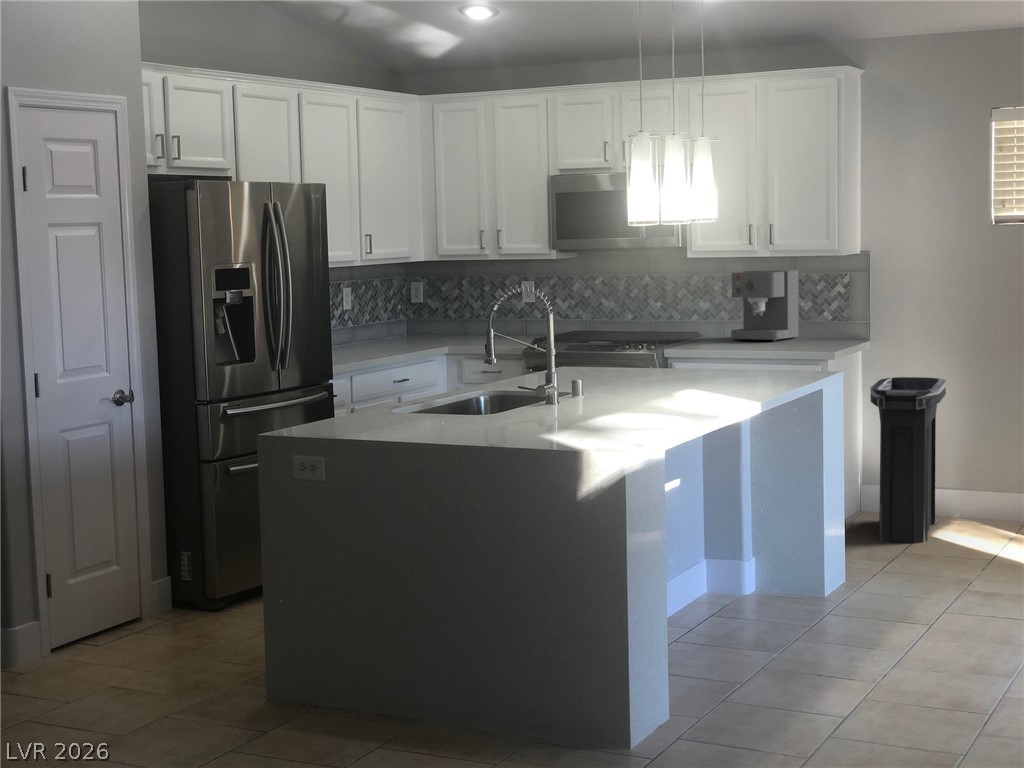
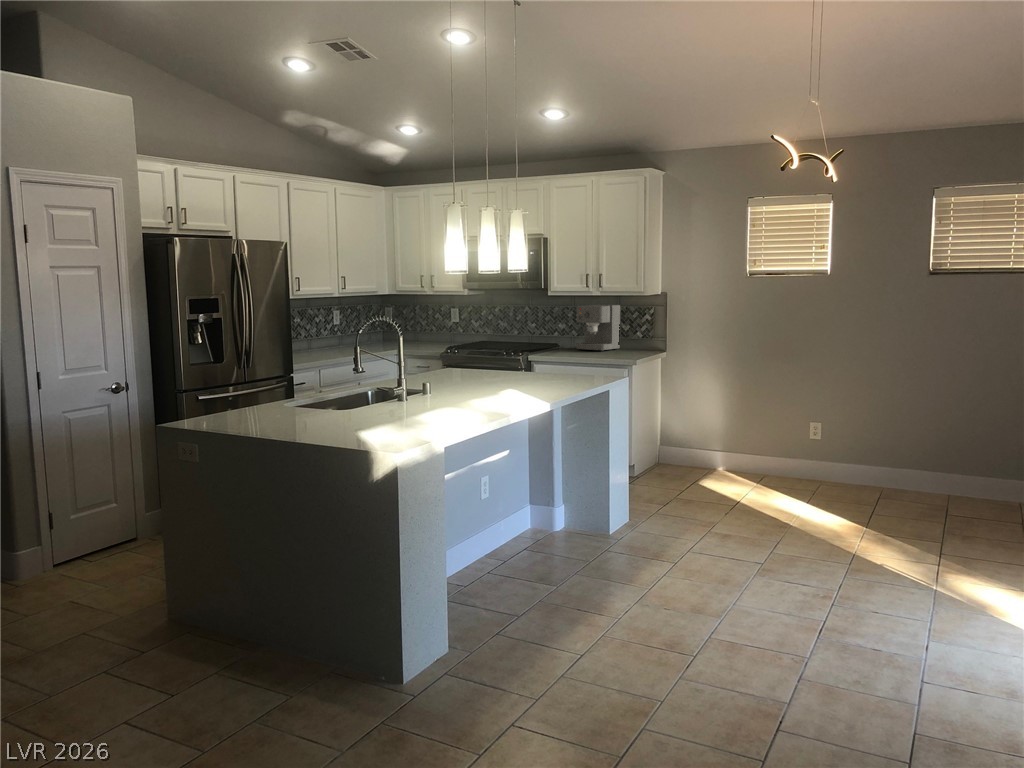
trash can: present [870,377,946,543] -> none [659,376,711,487]

